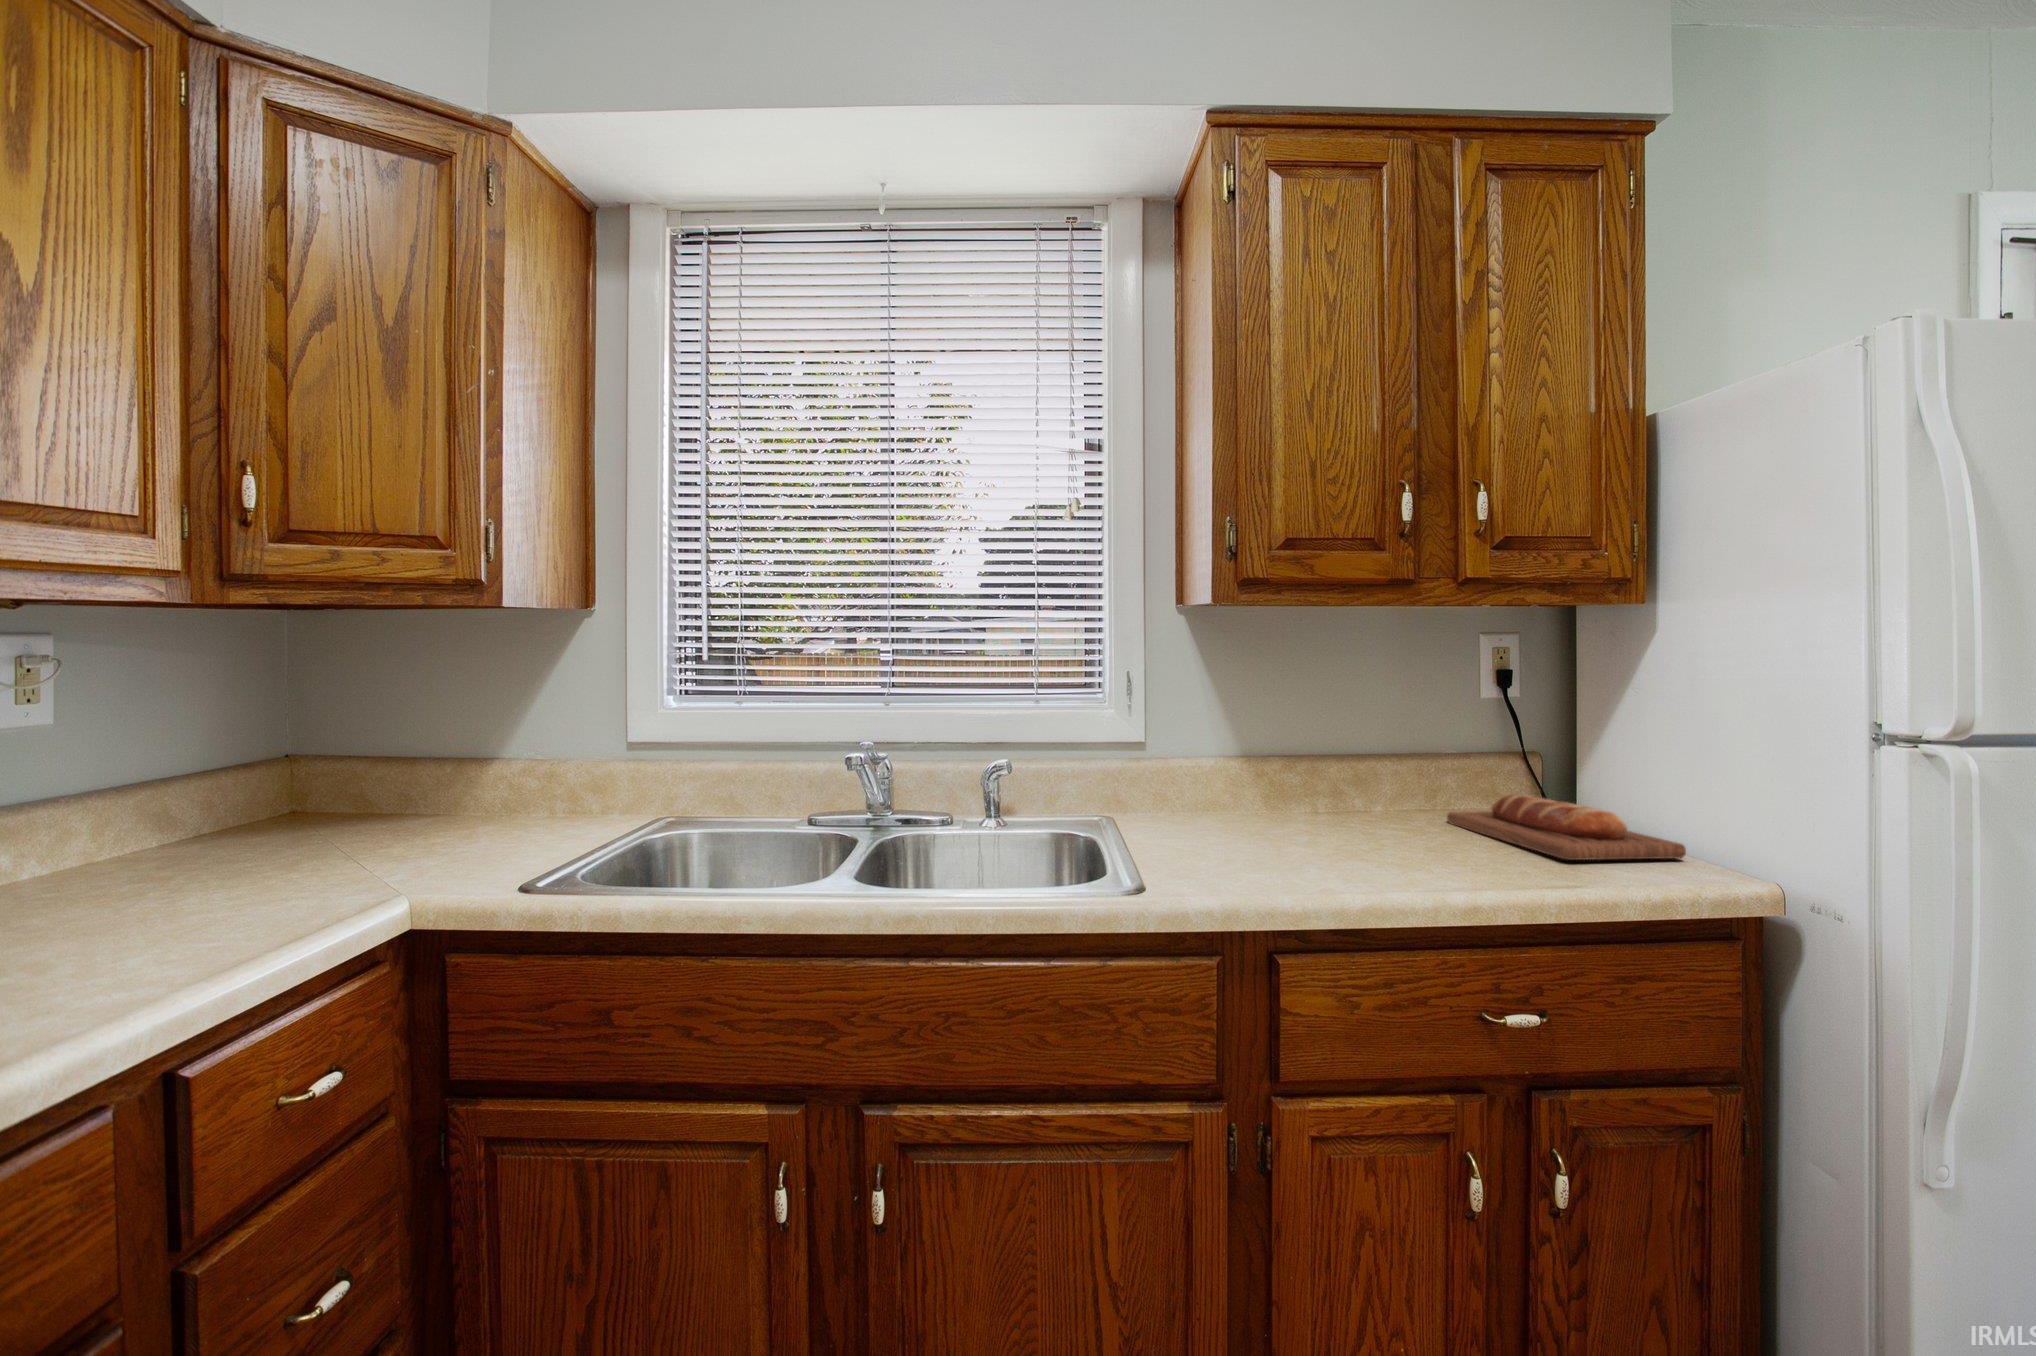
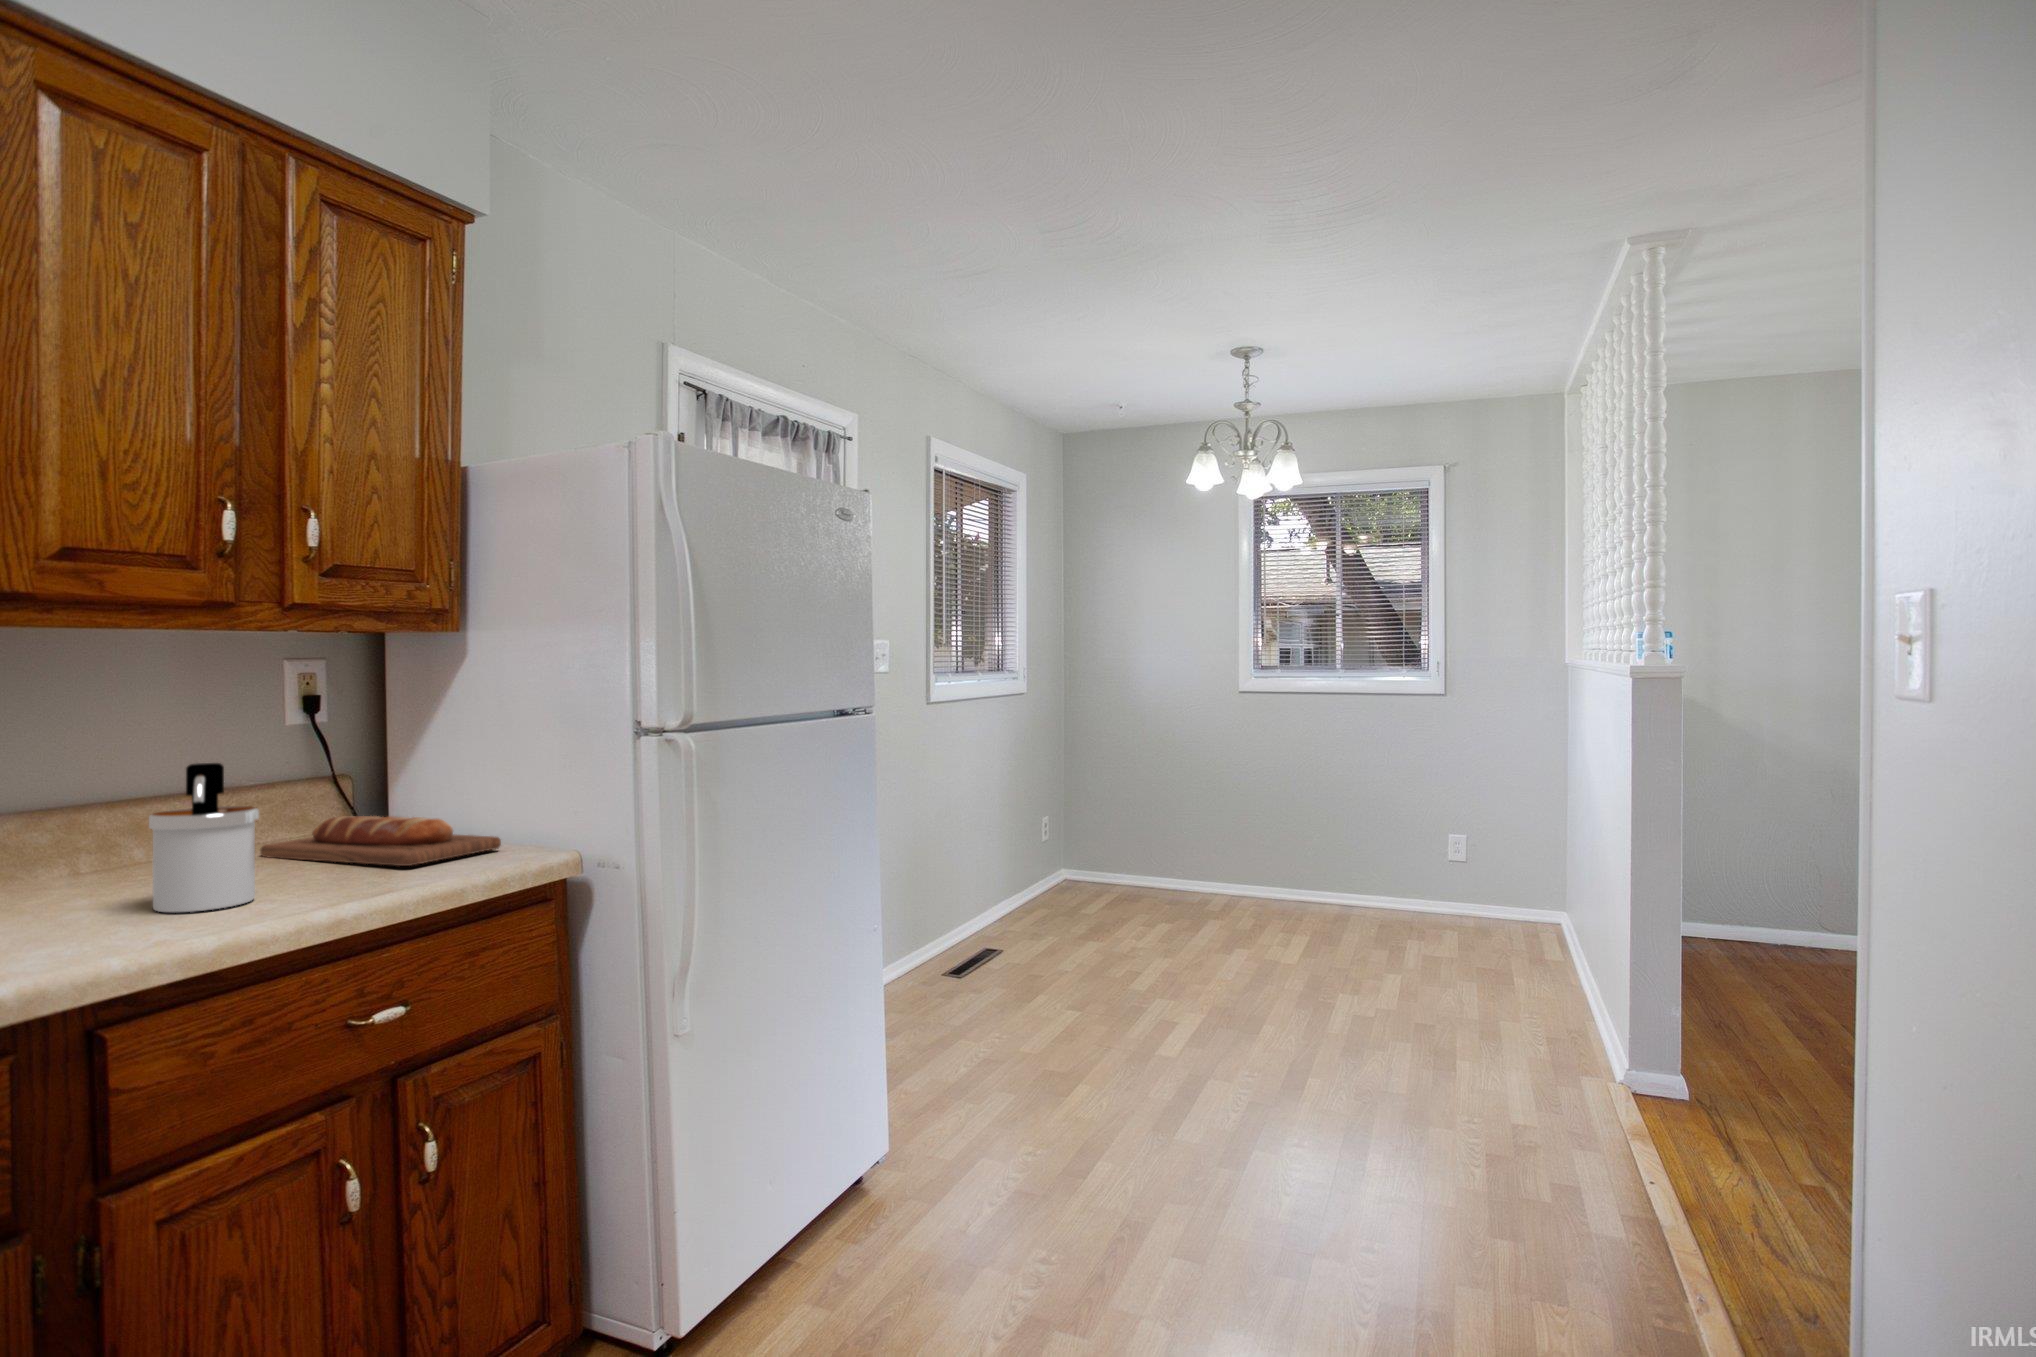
soap dispenser: none [1331,731,1415,868] -> present [149,763,259,913]

